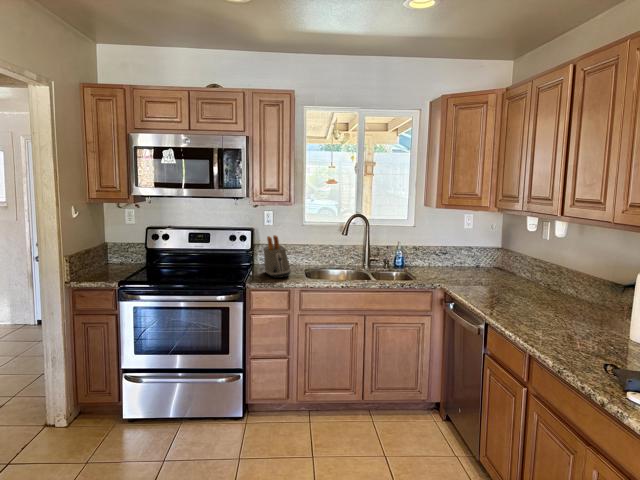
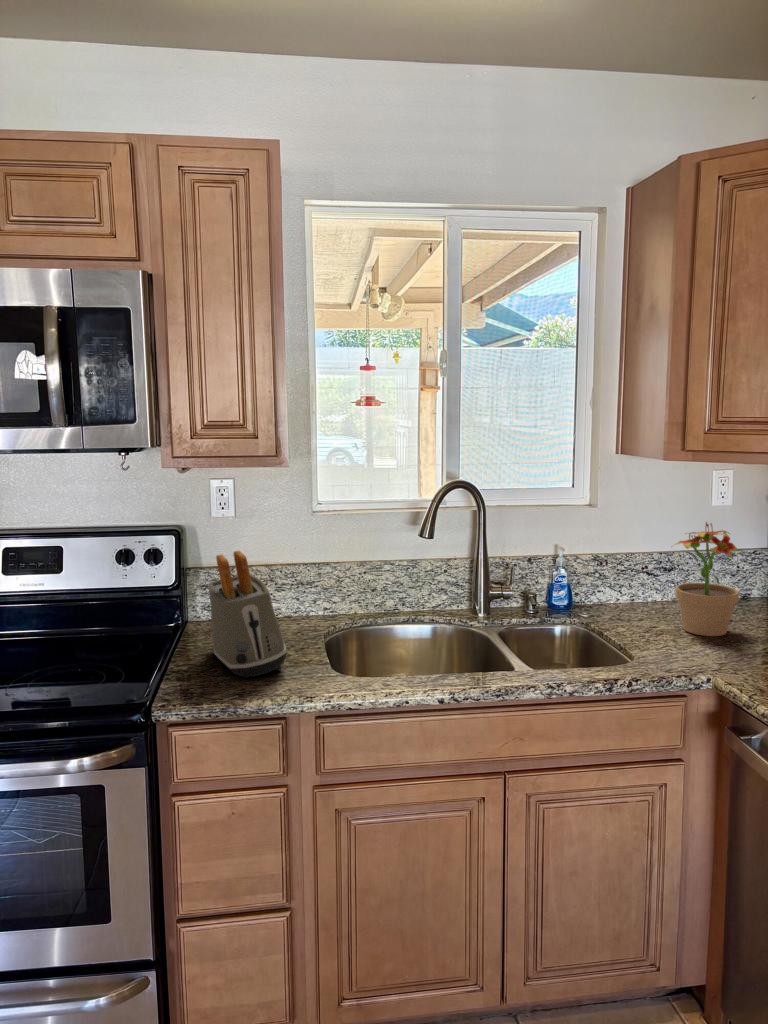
potted plant: none [438,232,464,276] -> present [675,522,739,636]

